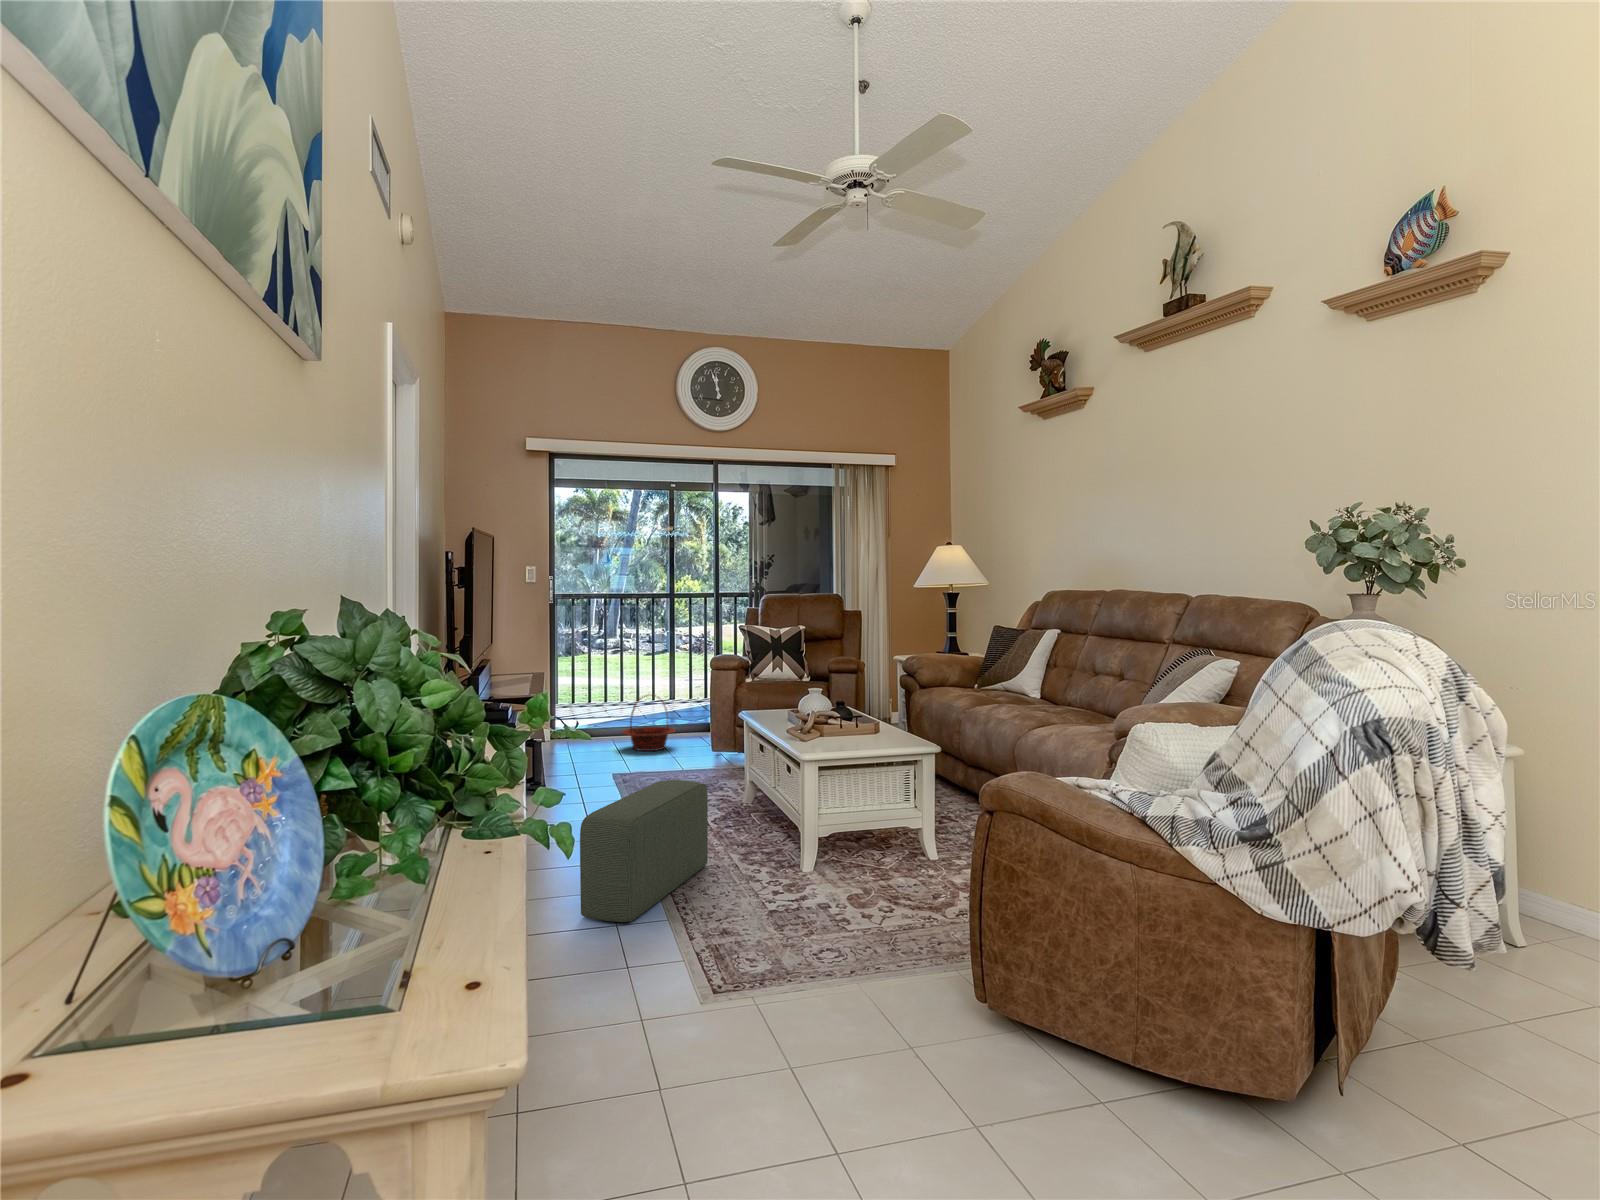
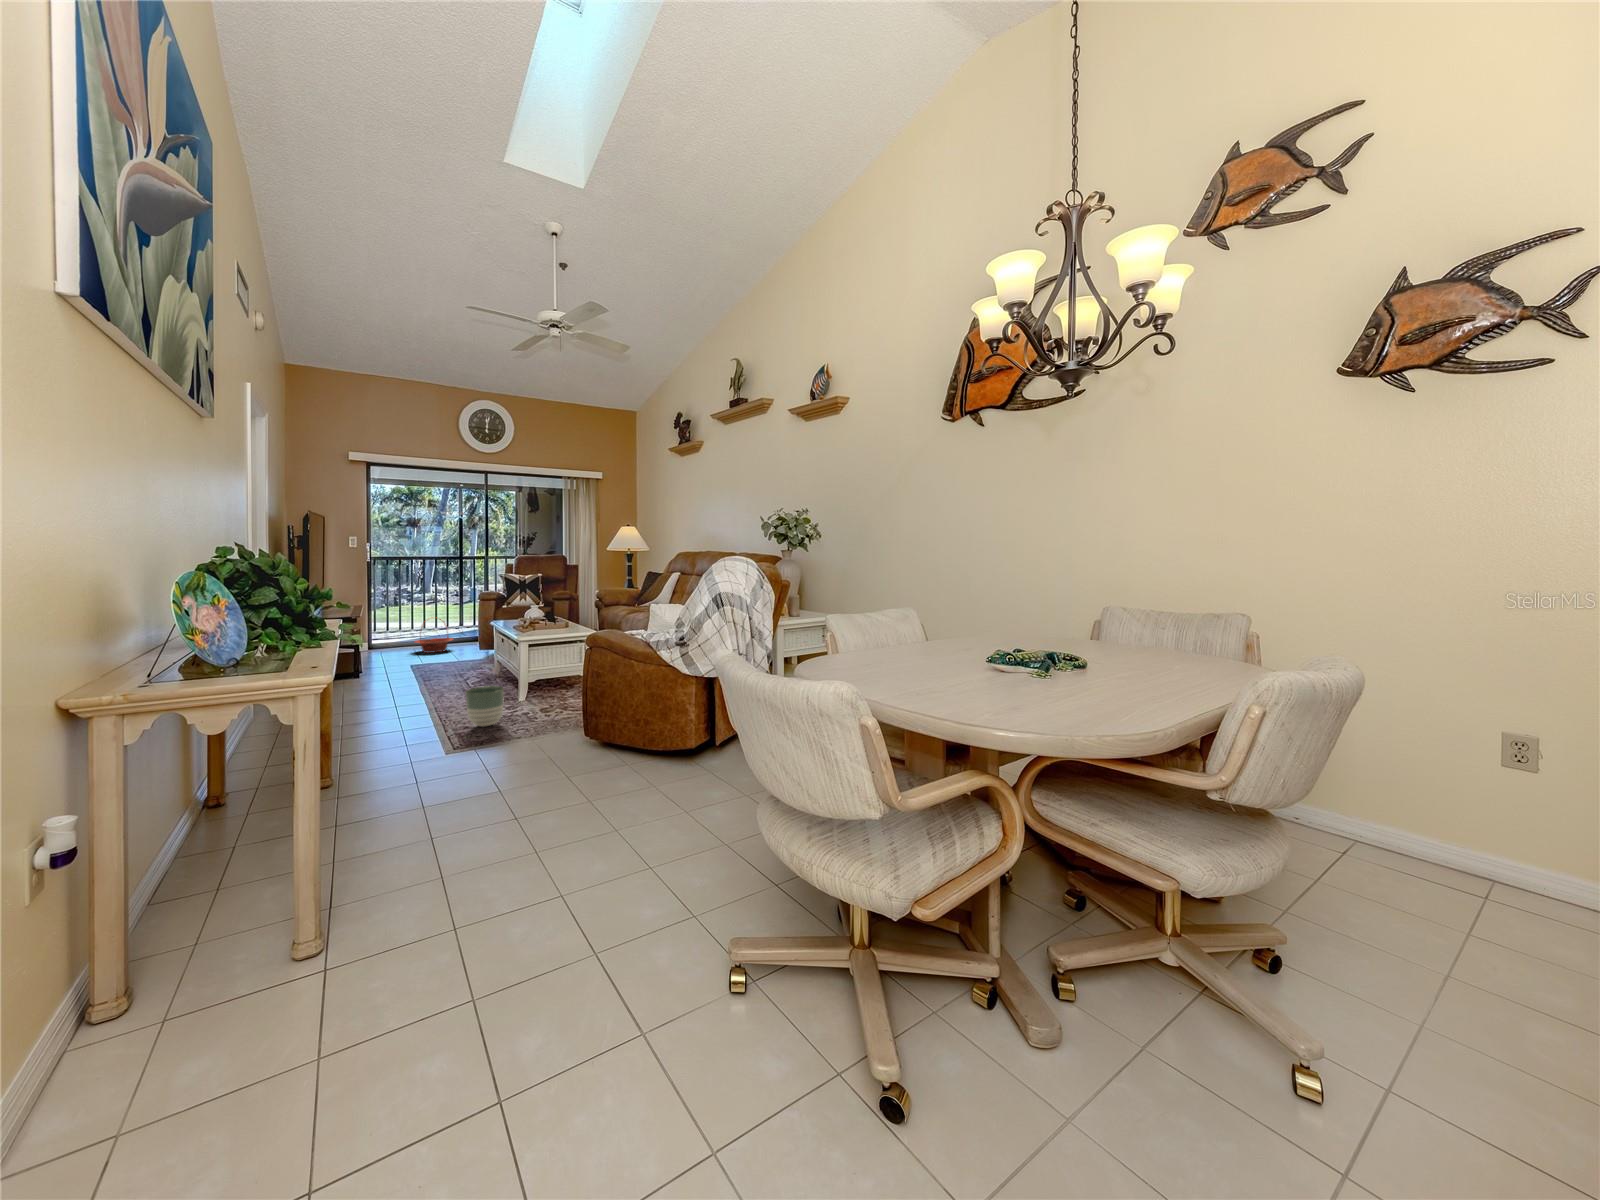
pouf: present [580,780,708,922] -> none [379,655,466,727]
planter: none [719,858,785,942] -> present [465,686,504,727]

